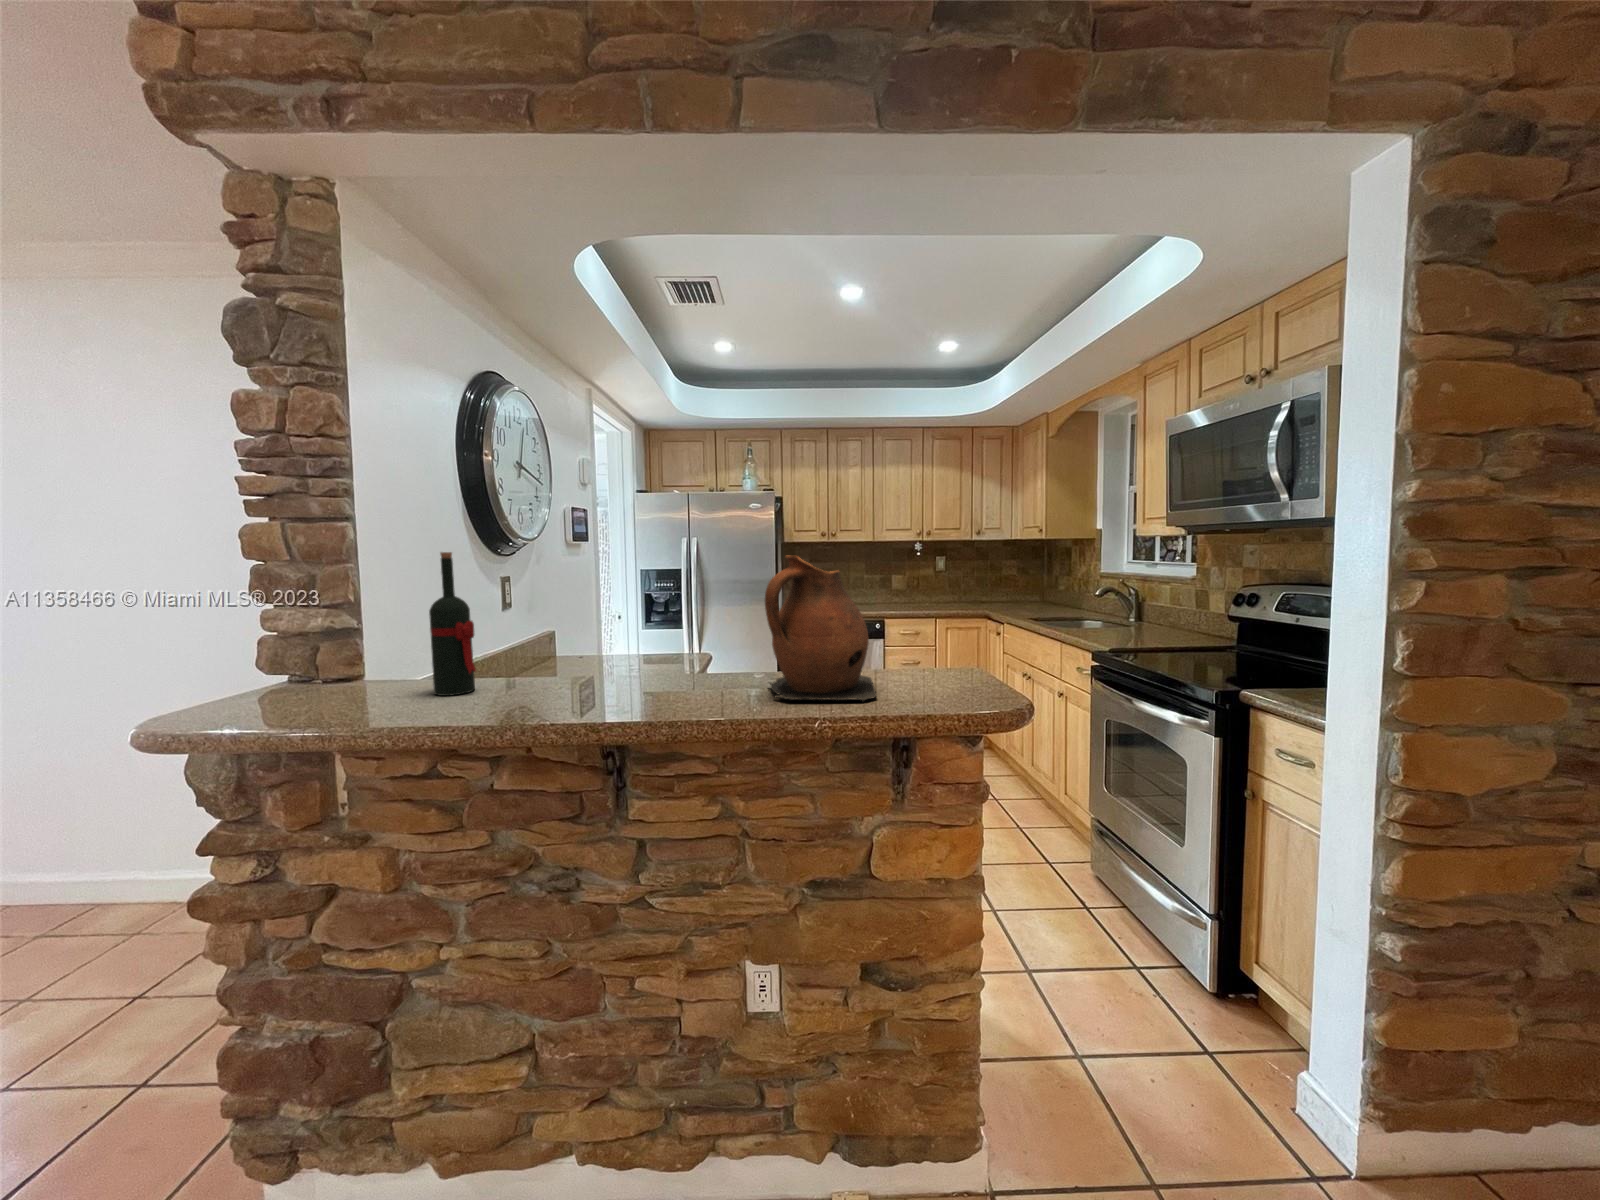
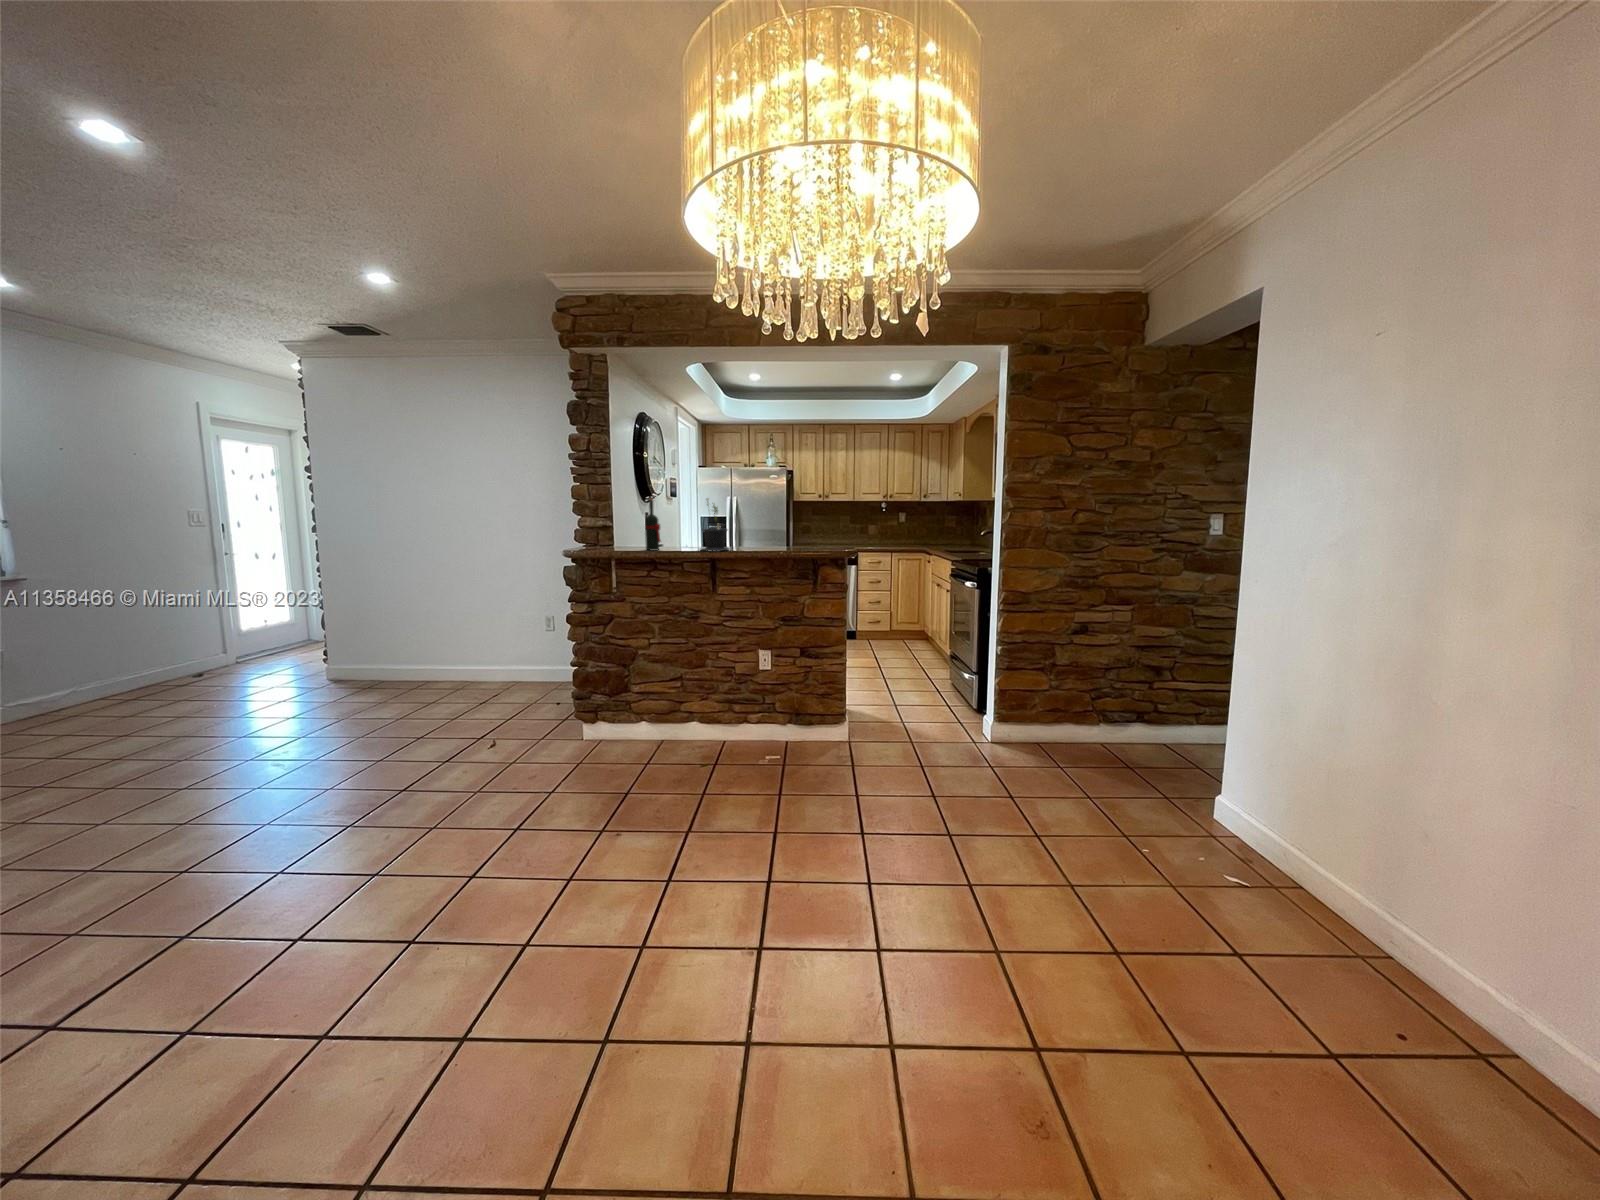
potted plant: none [581,549,667,701] -> present [700,499,730,552]
ceramic pitcher: present [765,556,876,702] -> none [766,501,807,552]

